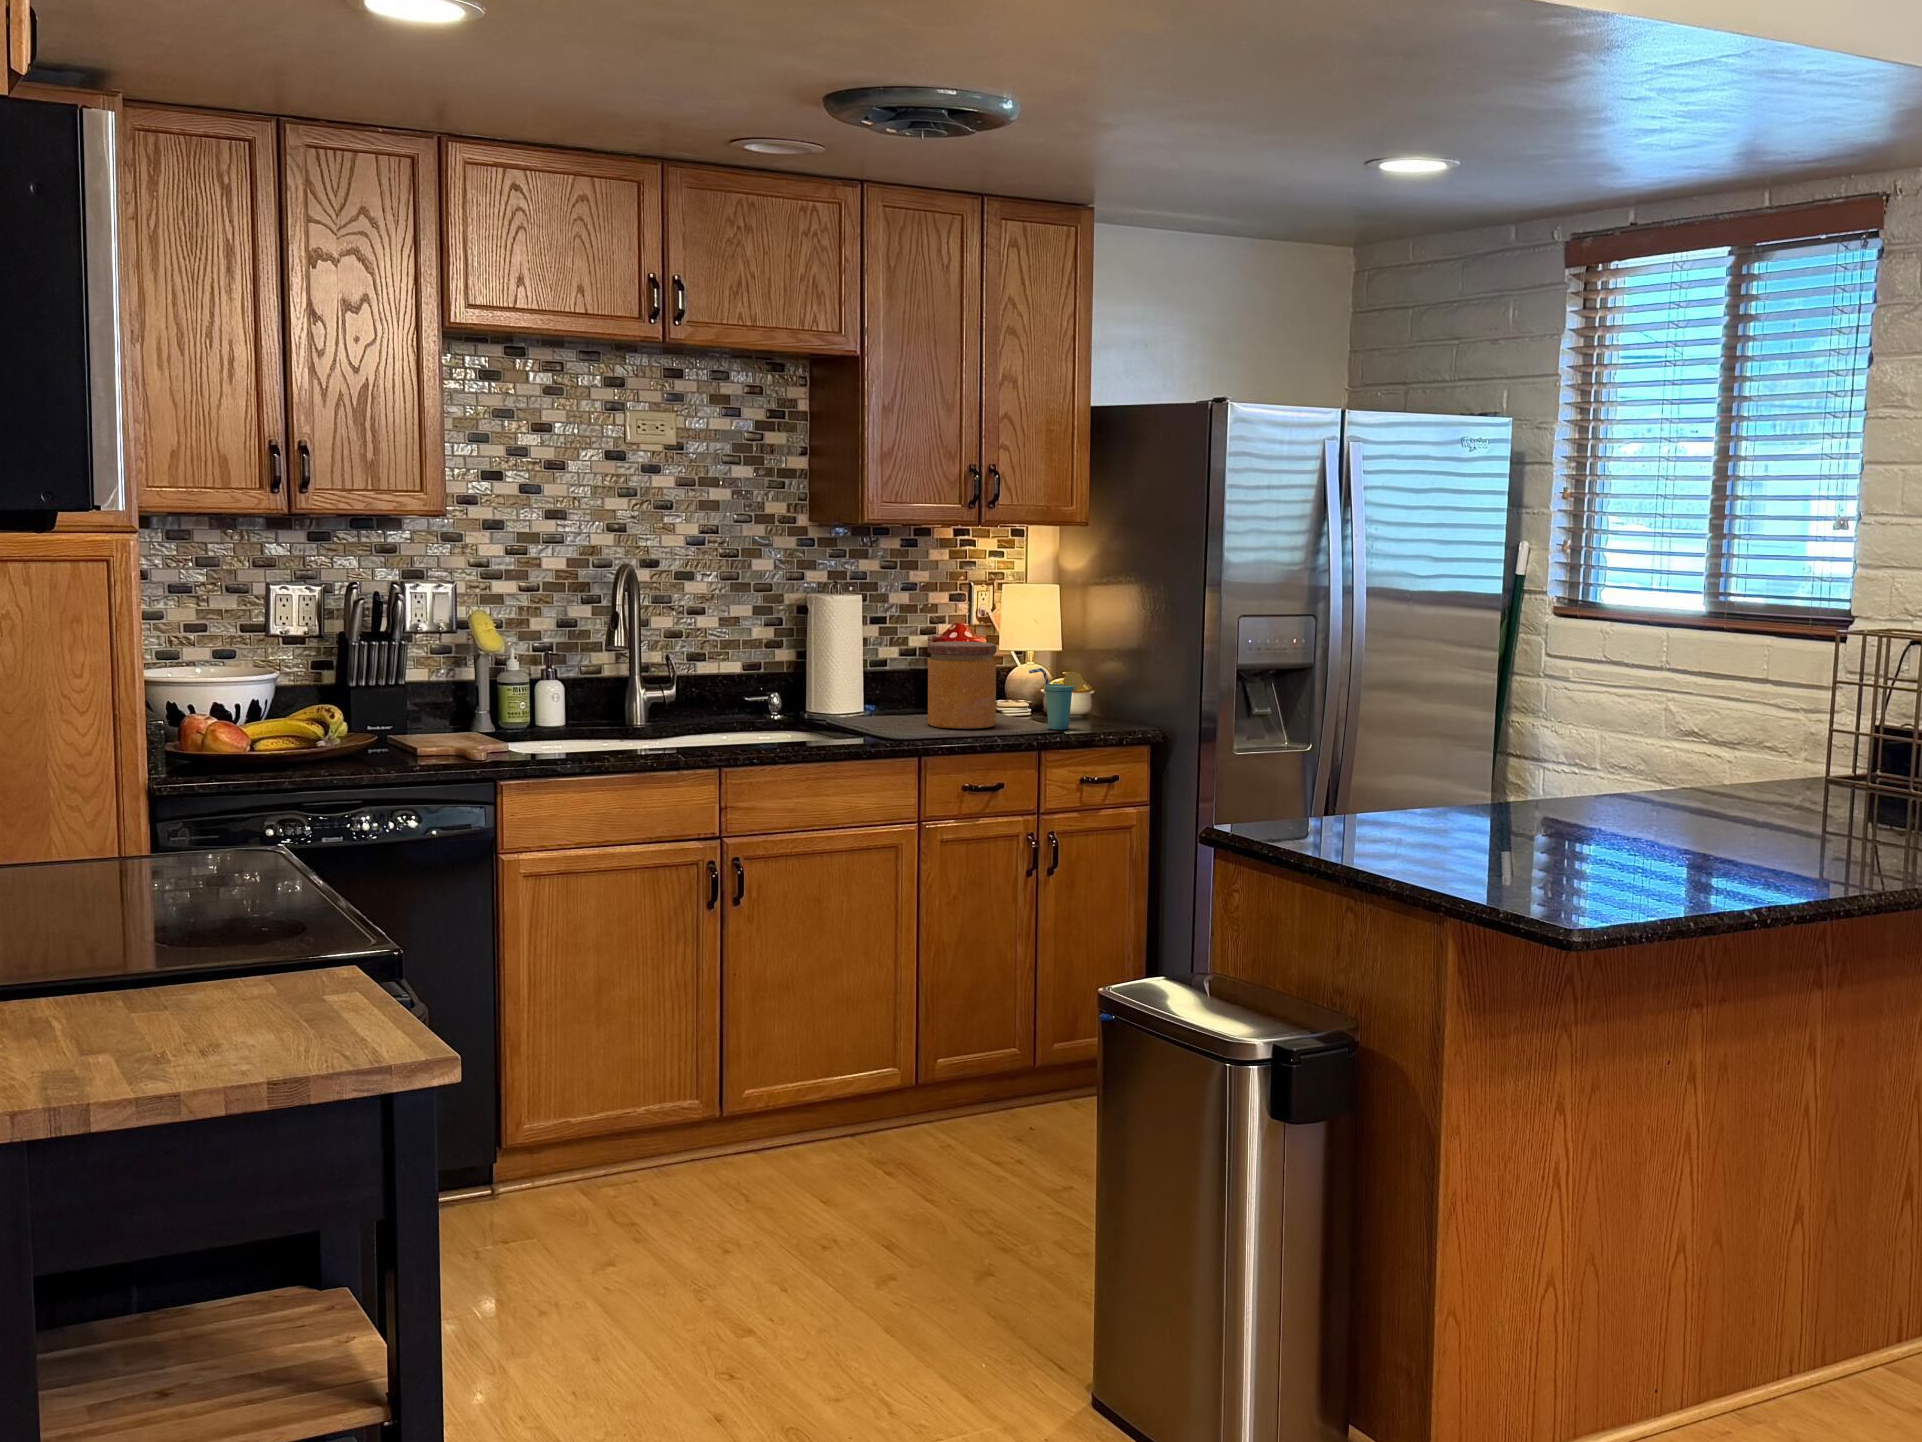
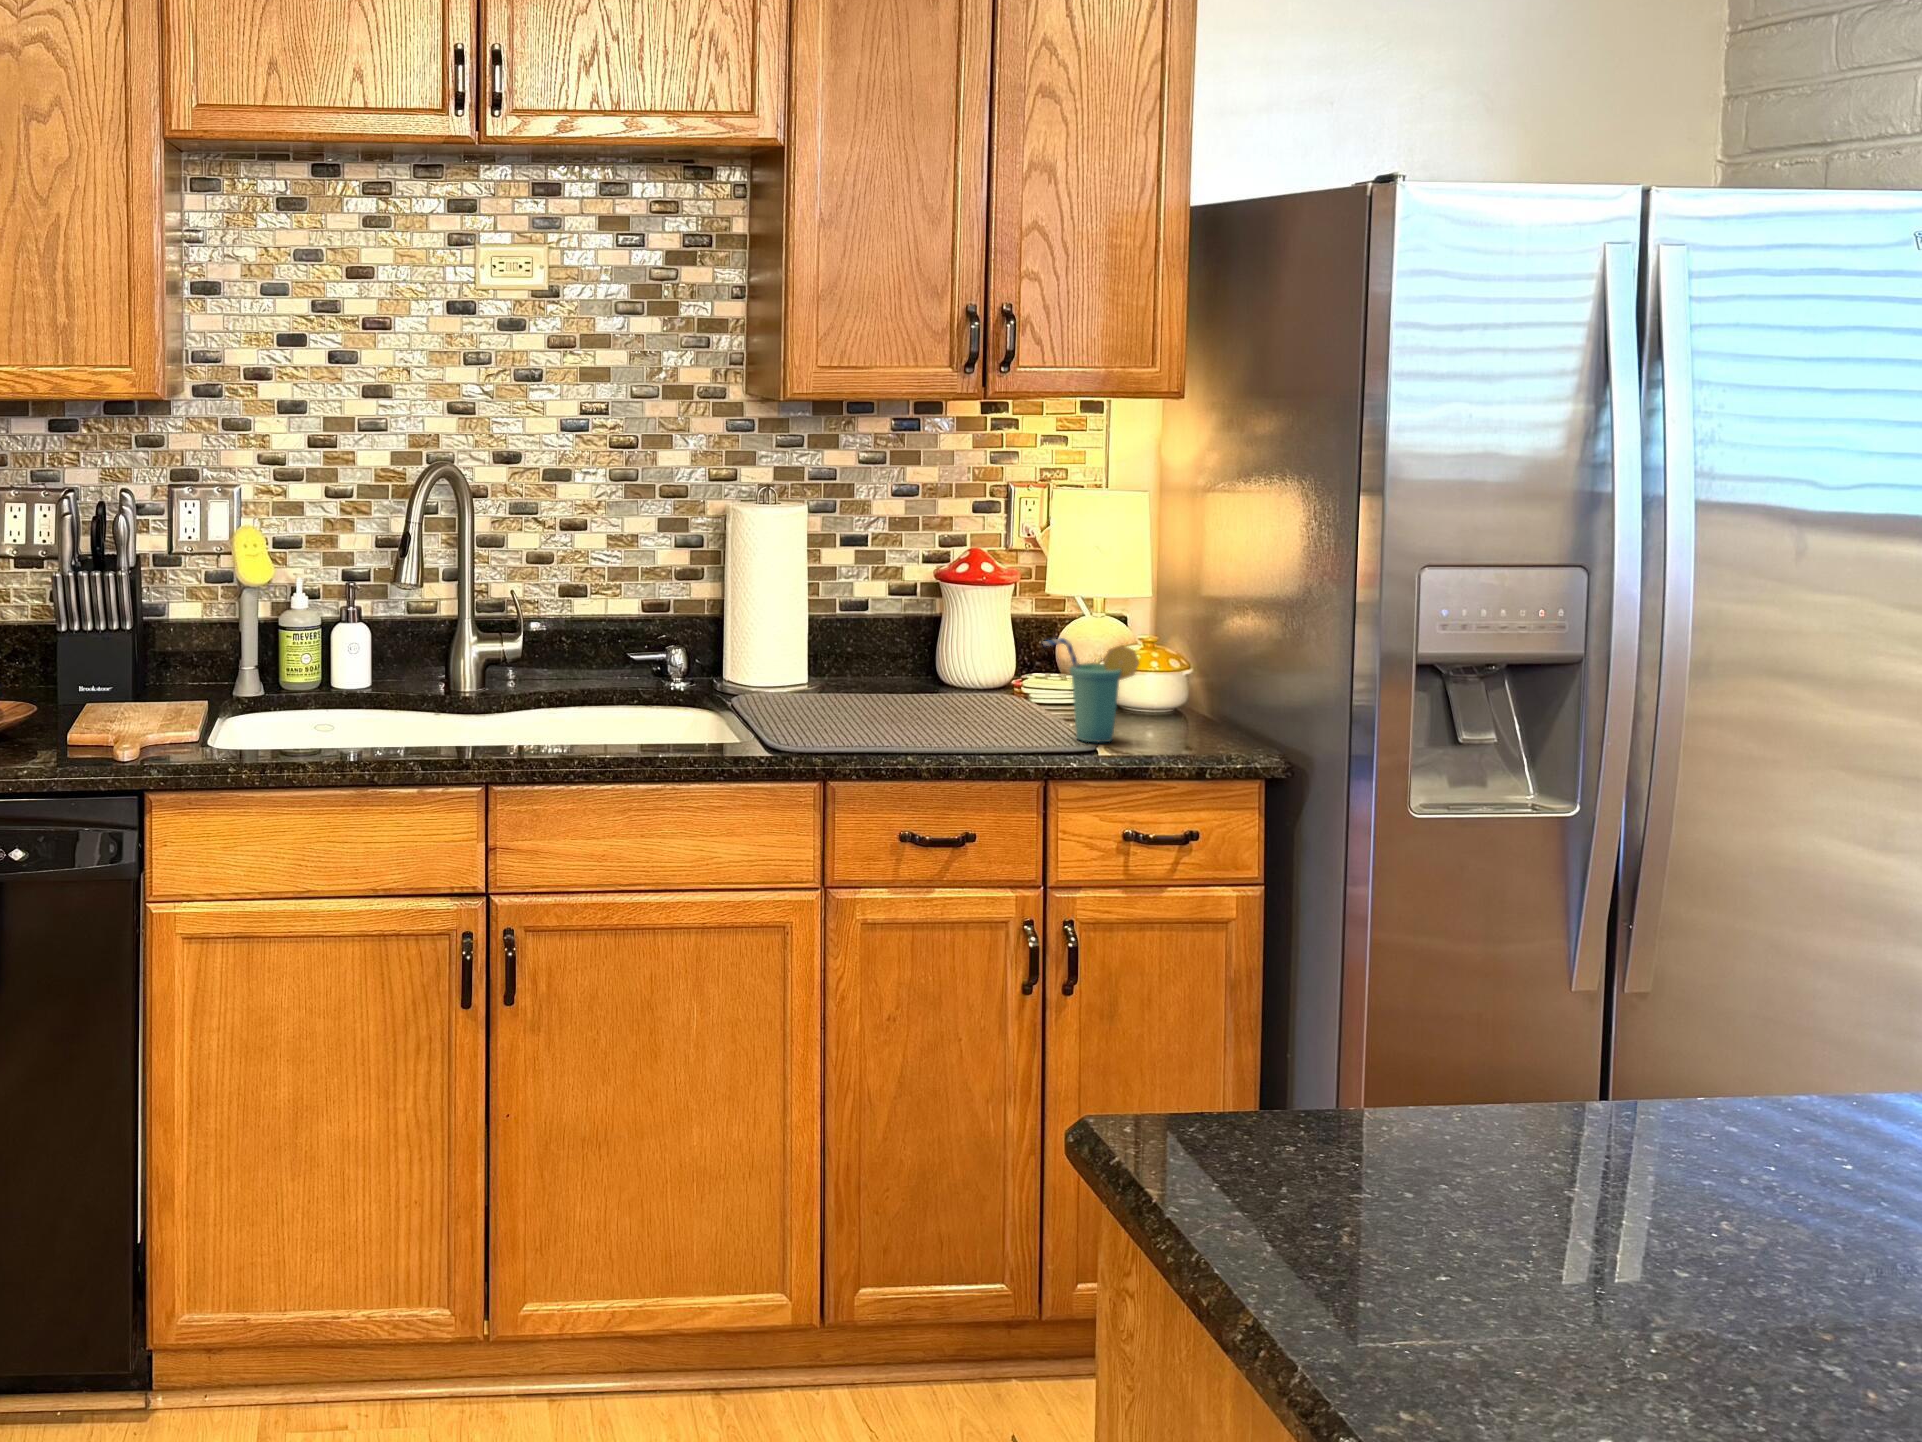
jar: present [928,642,997,729] -> none [881,586,994,732]

